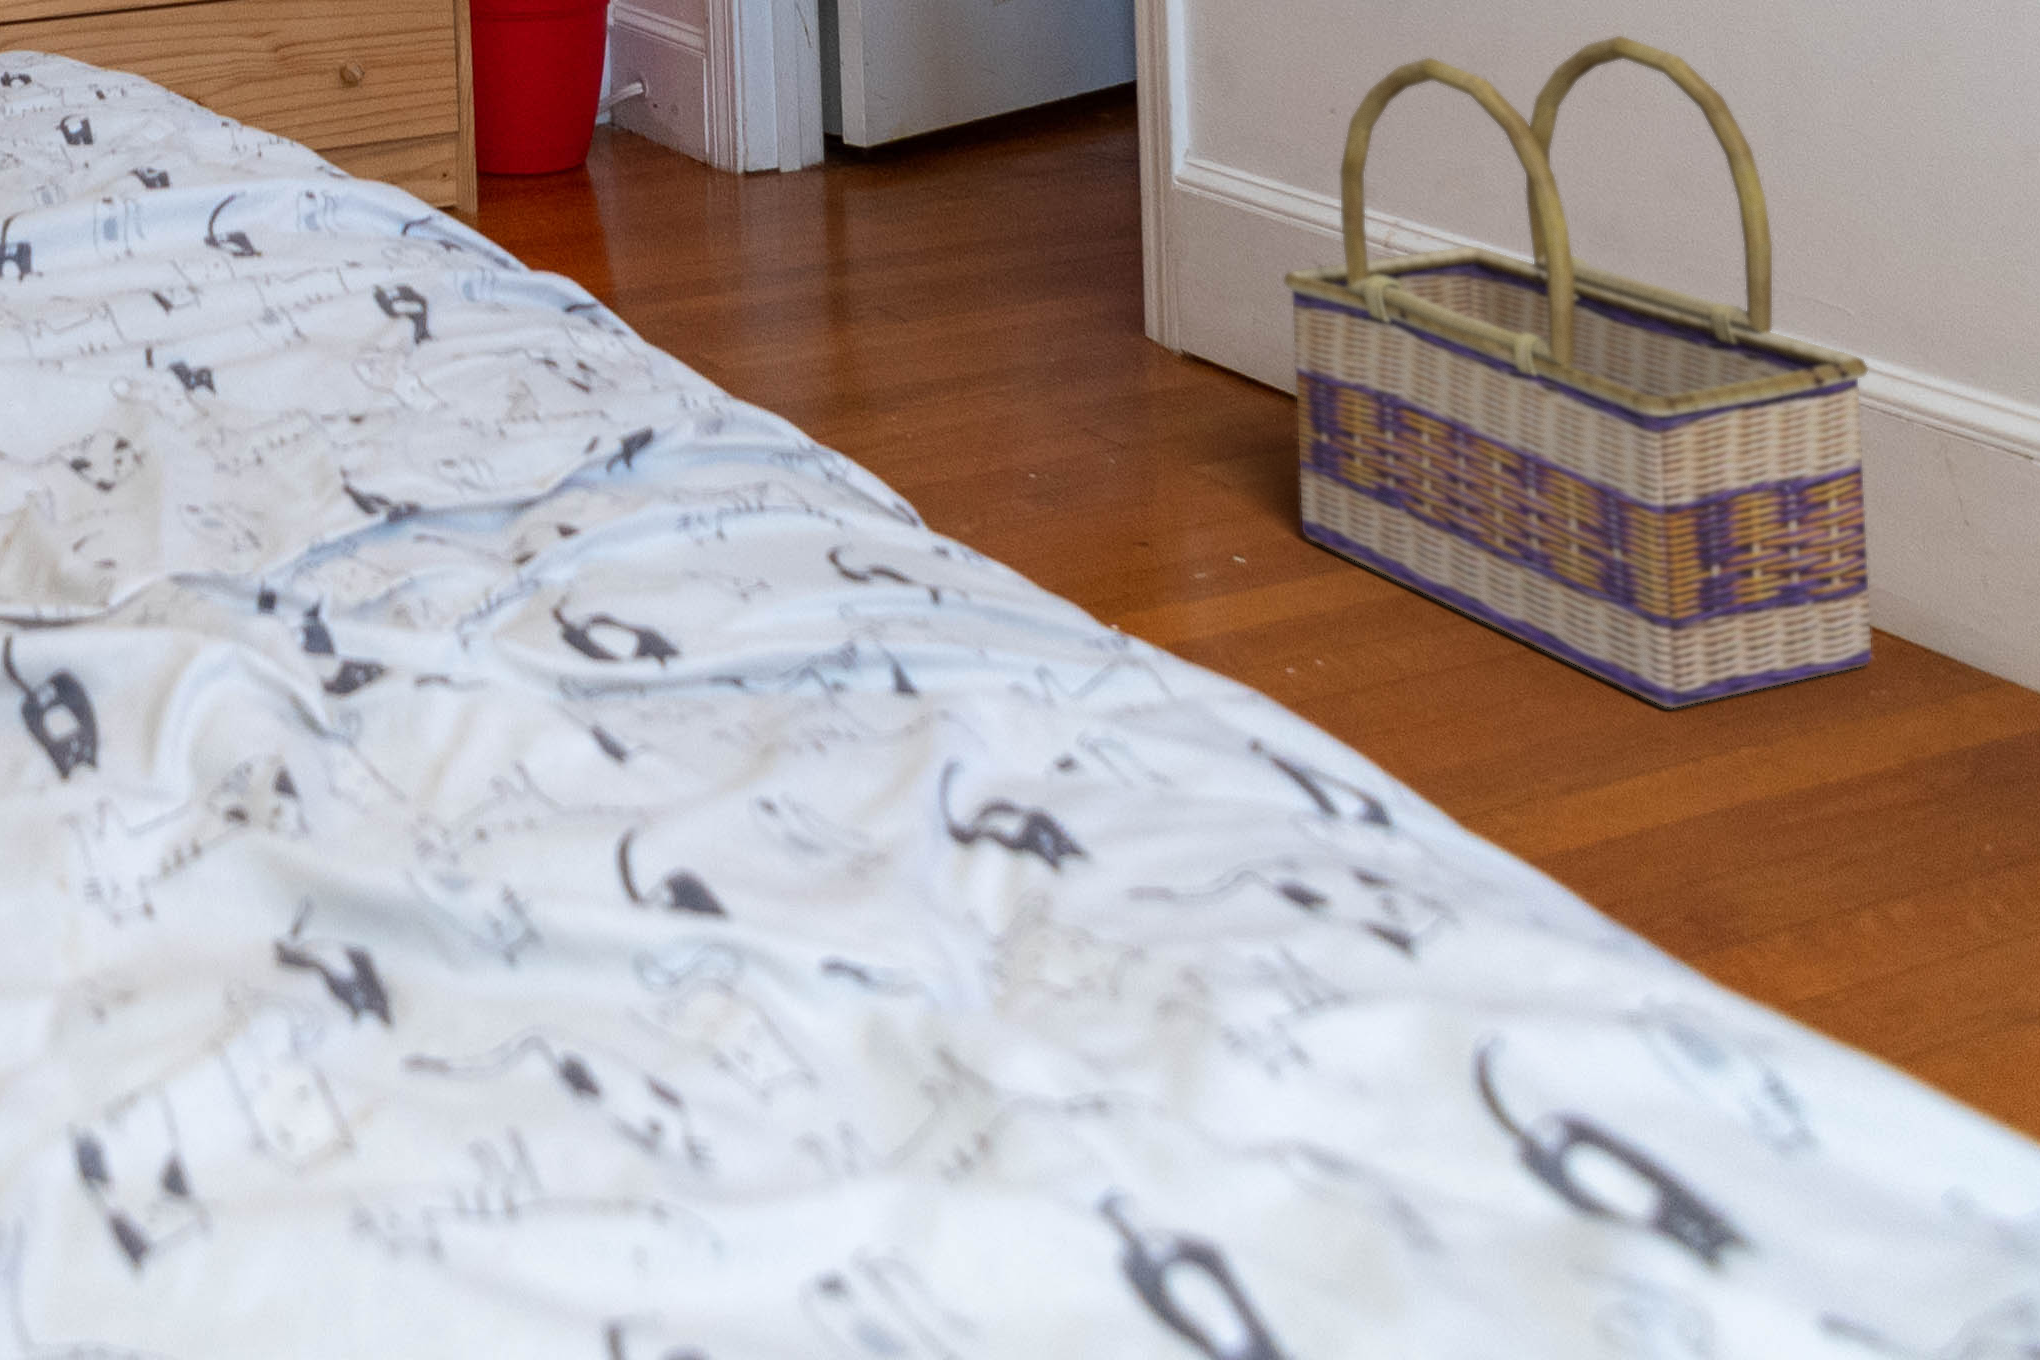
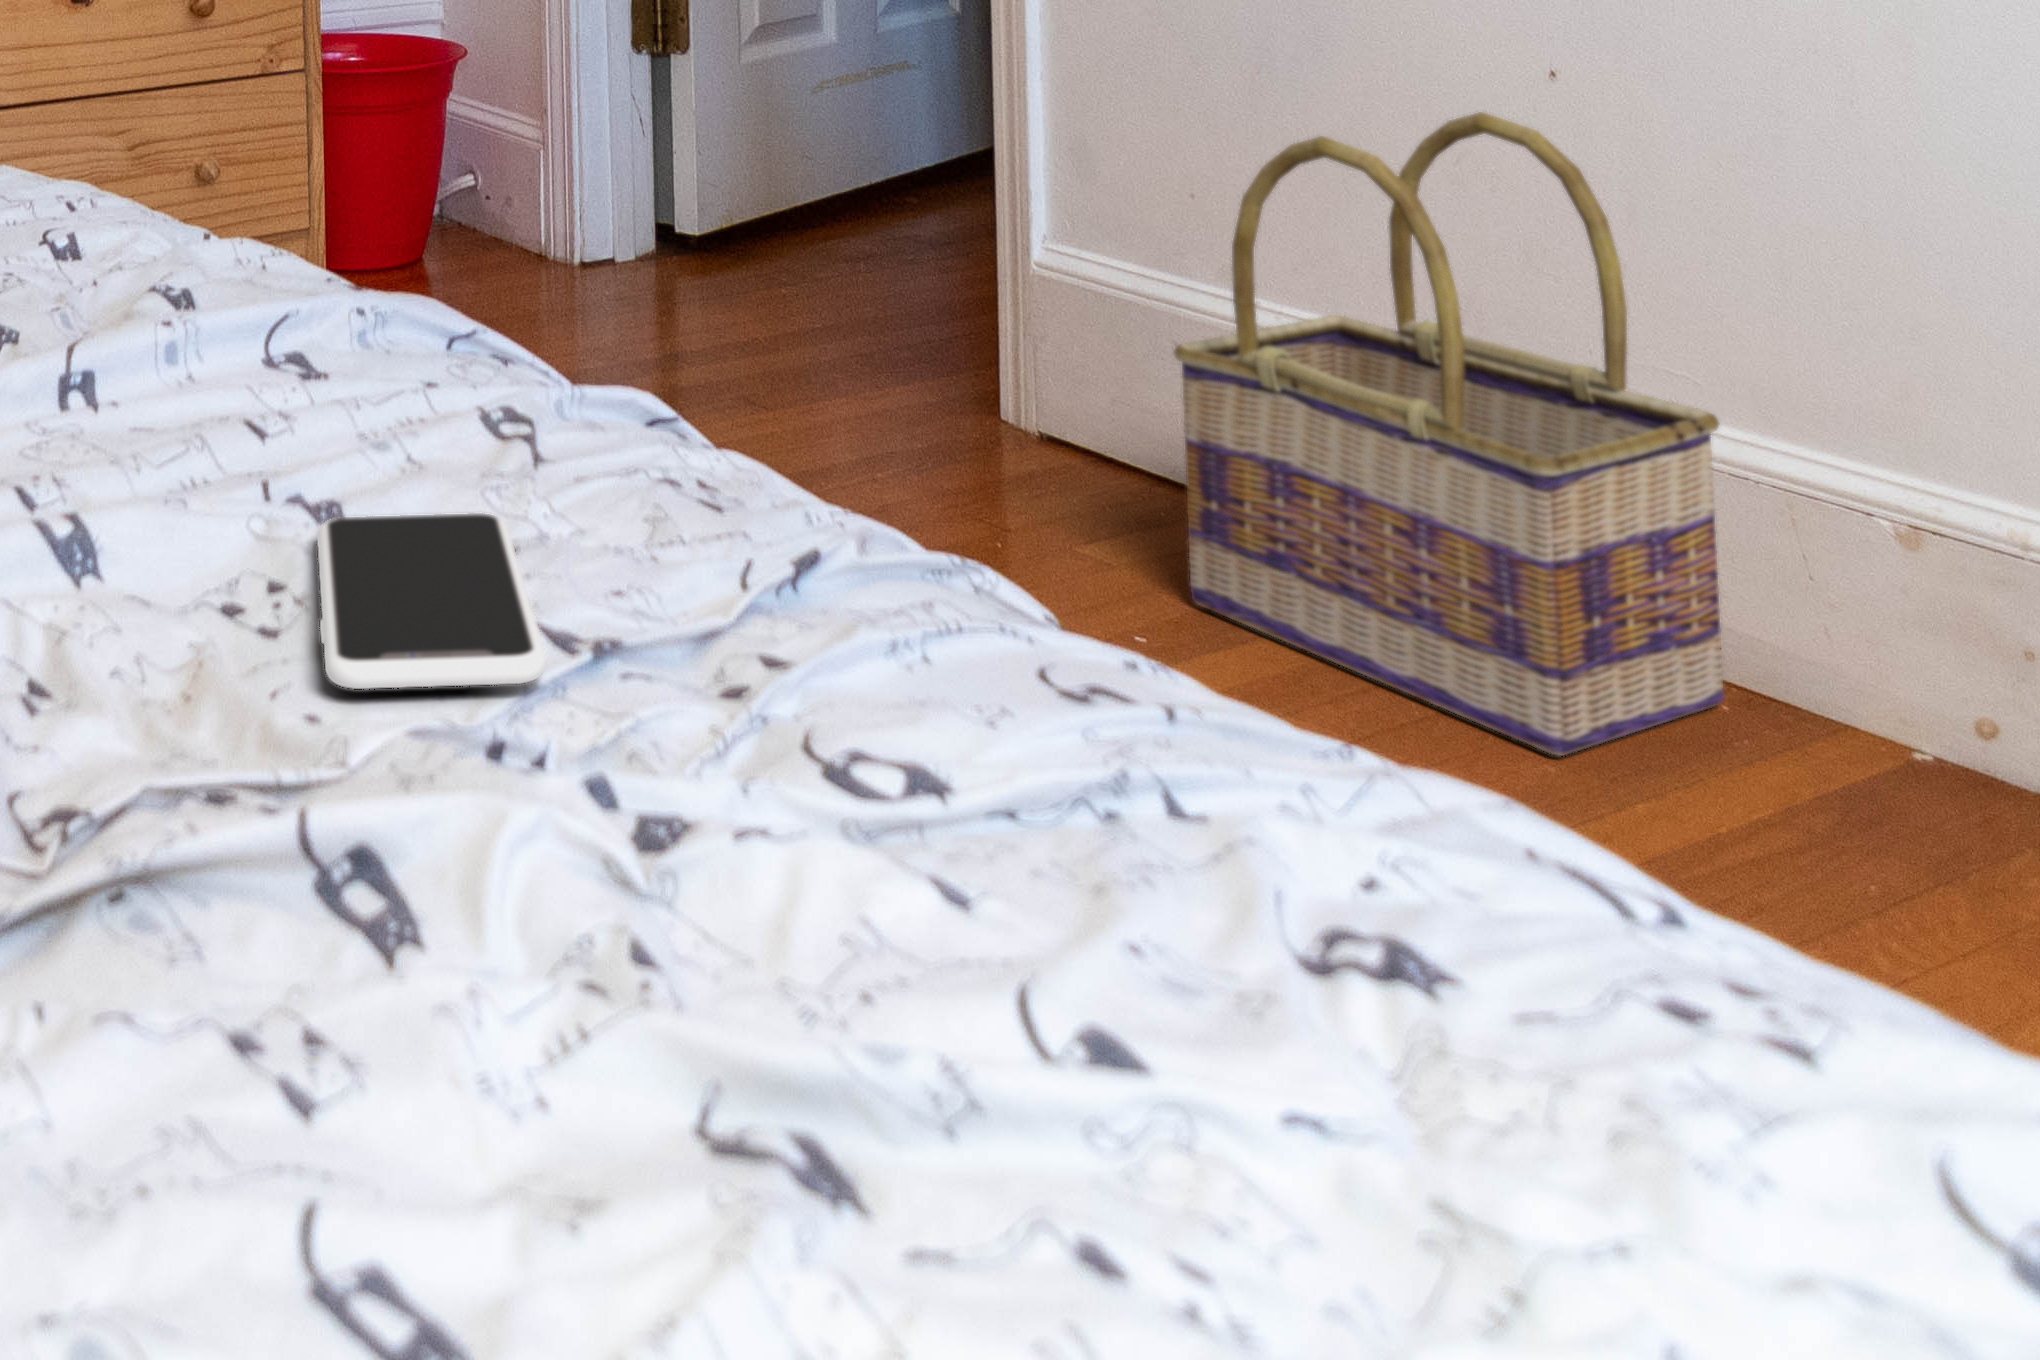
smartphone: none [109,387,345,540] -> present [317,513,546,689]

